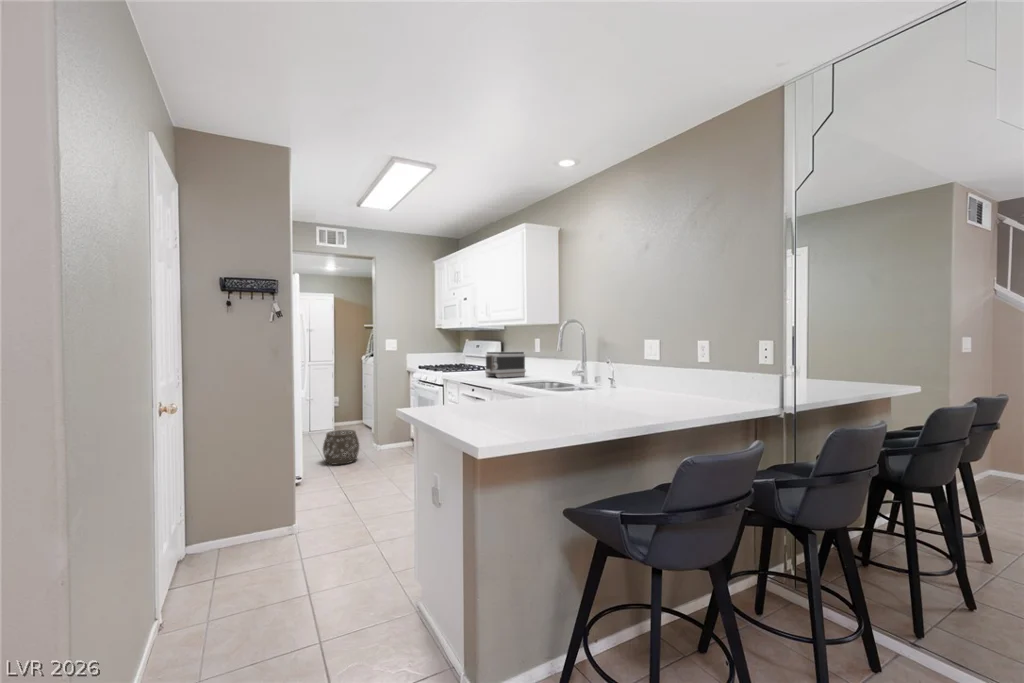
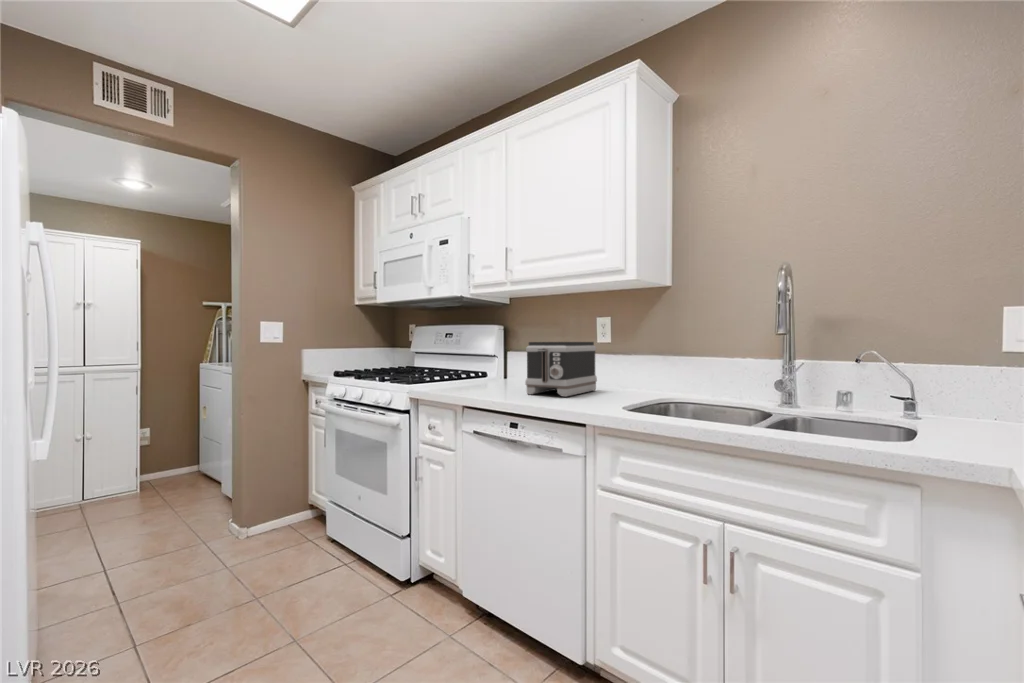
woven basket: present [323,430,359,465] -> none [112,512,209,604]

